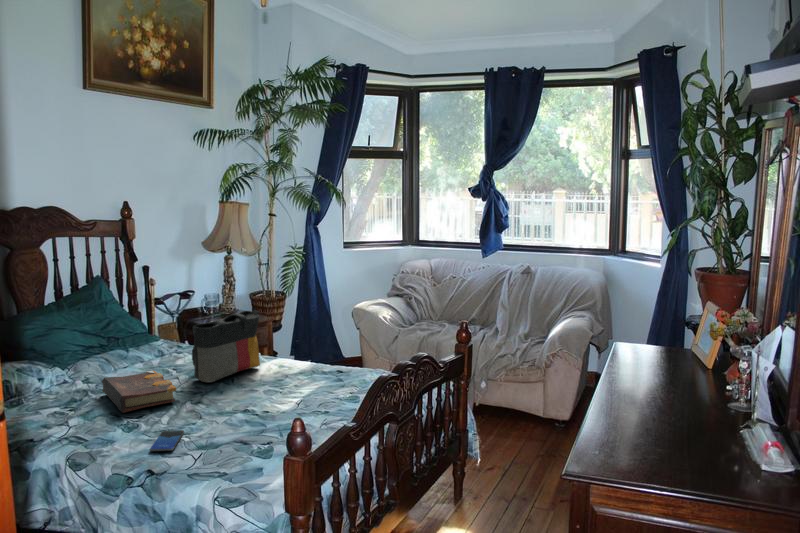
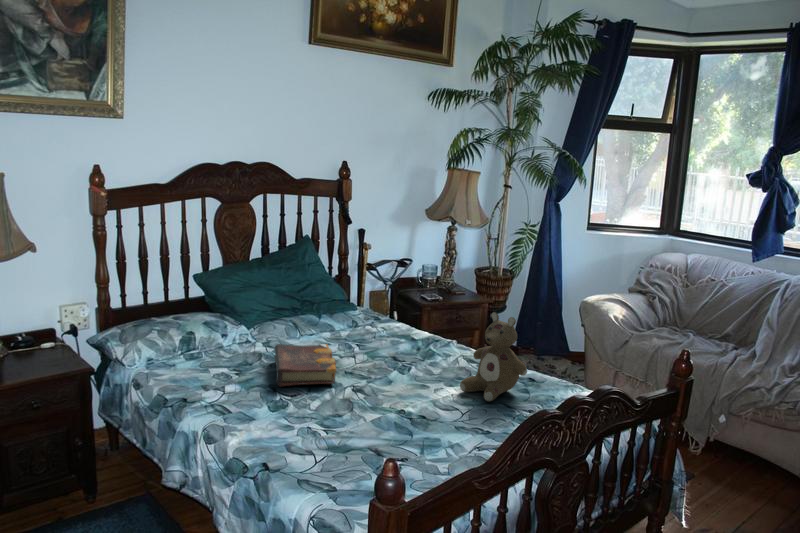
tote bag: present [192,311,260,382] -> none [368,292,448,367]
stuffed bear: none [287,318,341,391] -> present [460,312,527,402]
smartphone: present [149,430,184,451] -> none [277,418,324,444]

